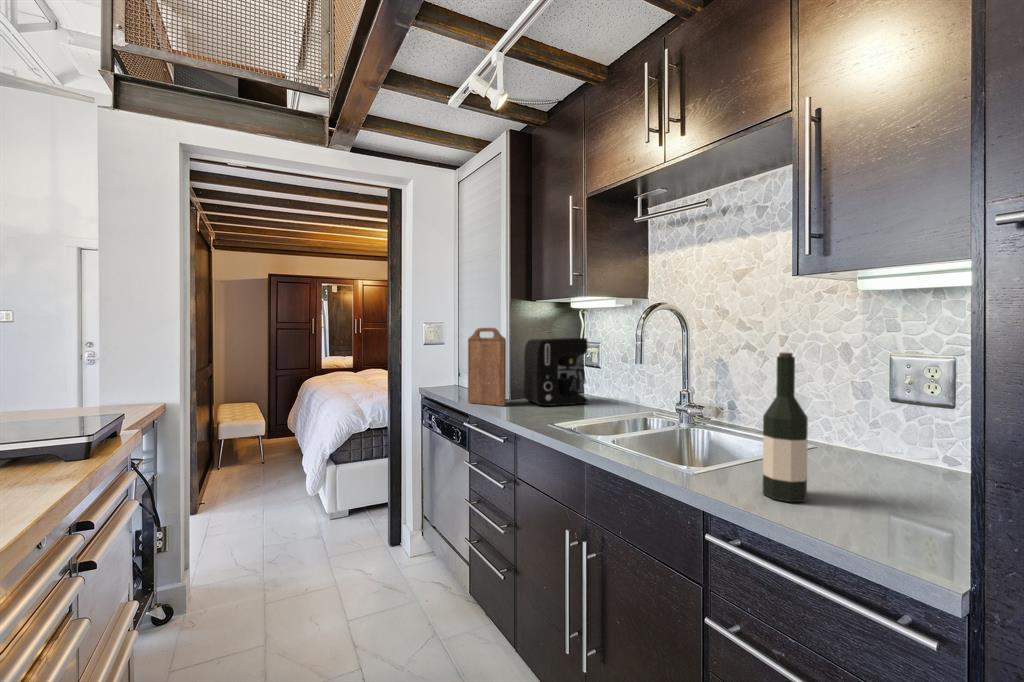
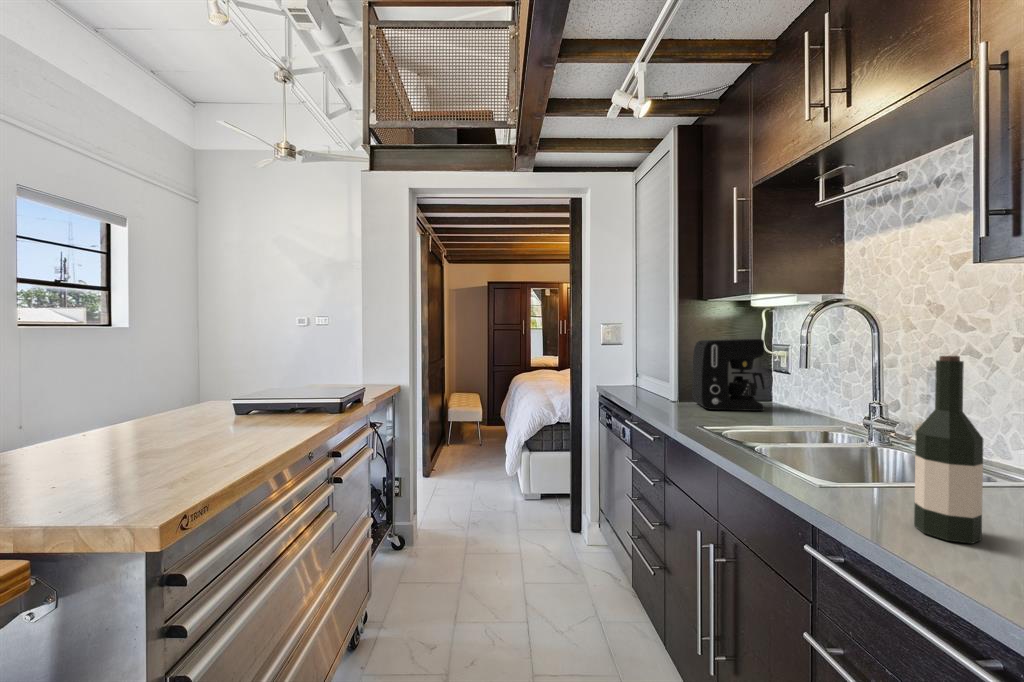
cutting board: present [468,328,506,406] -> none [633,328,670,407]

